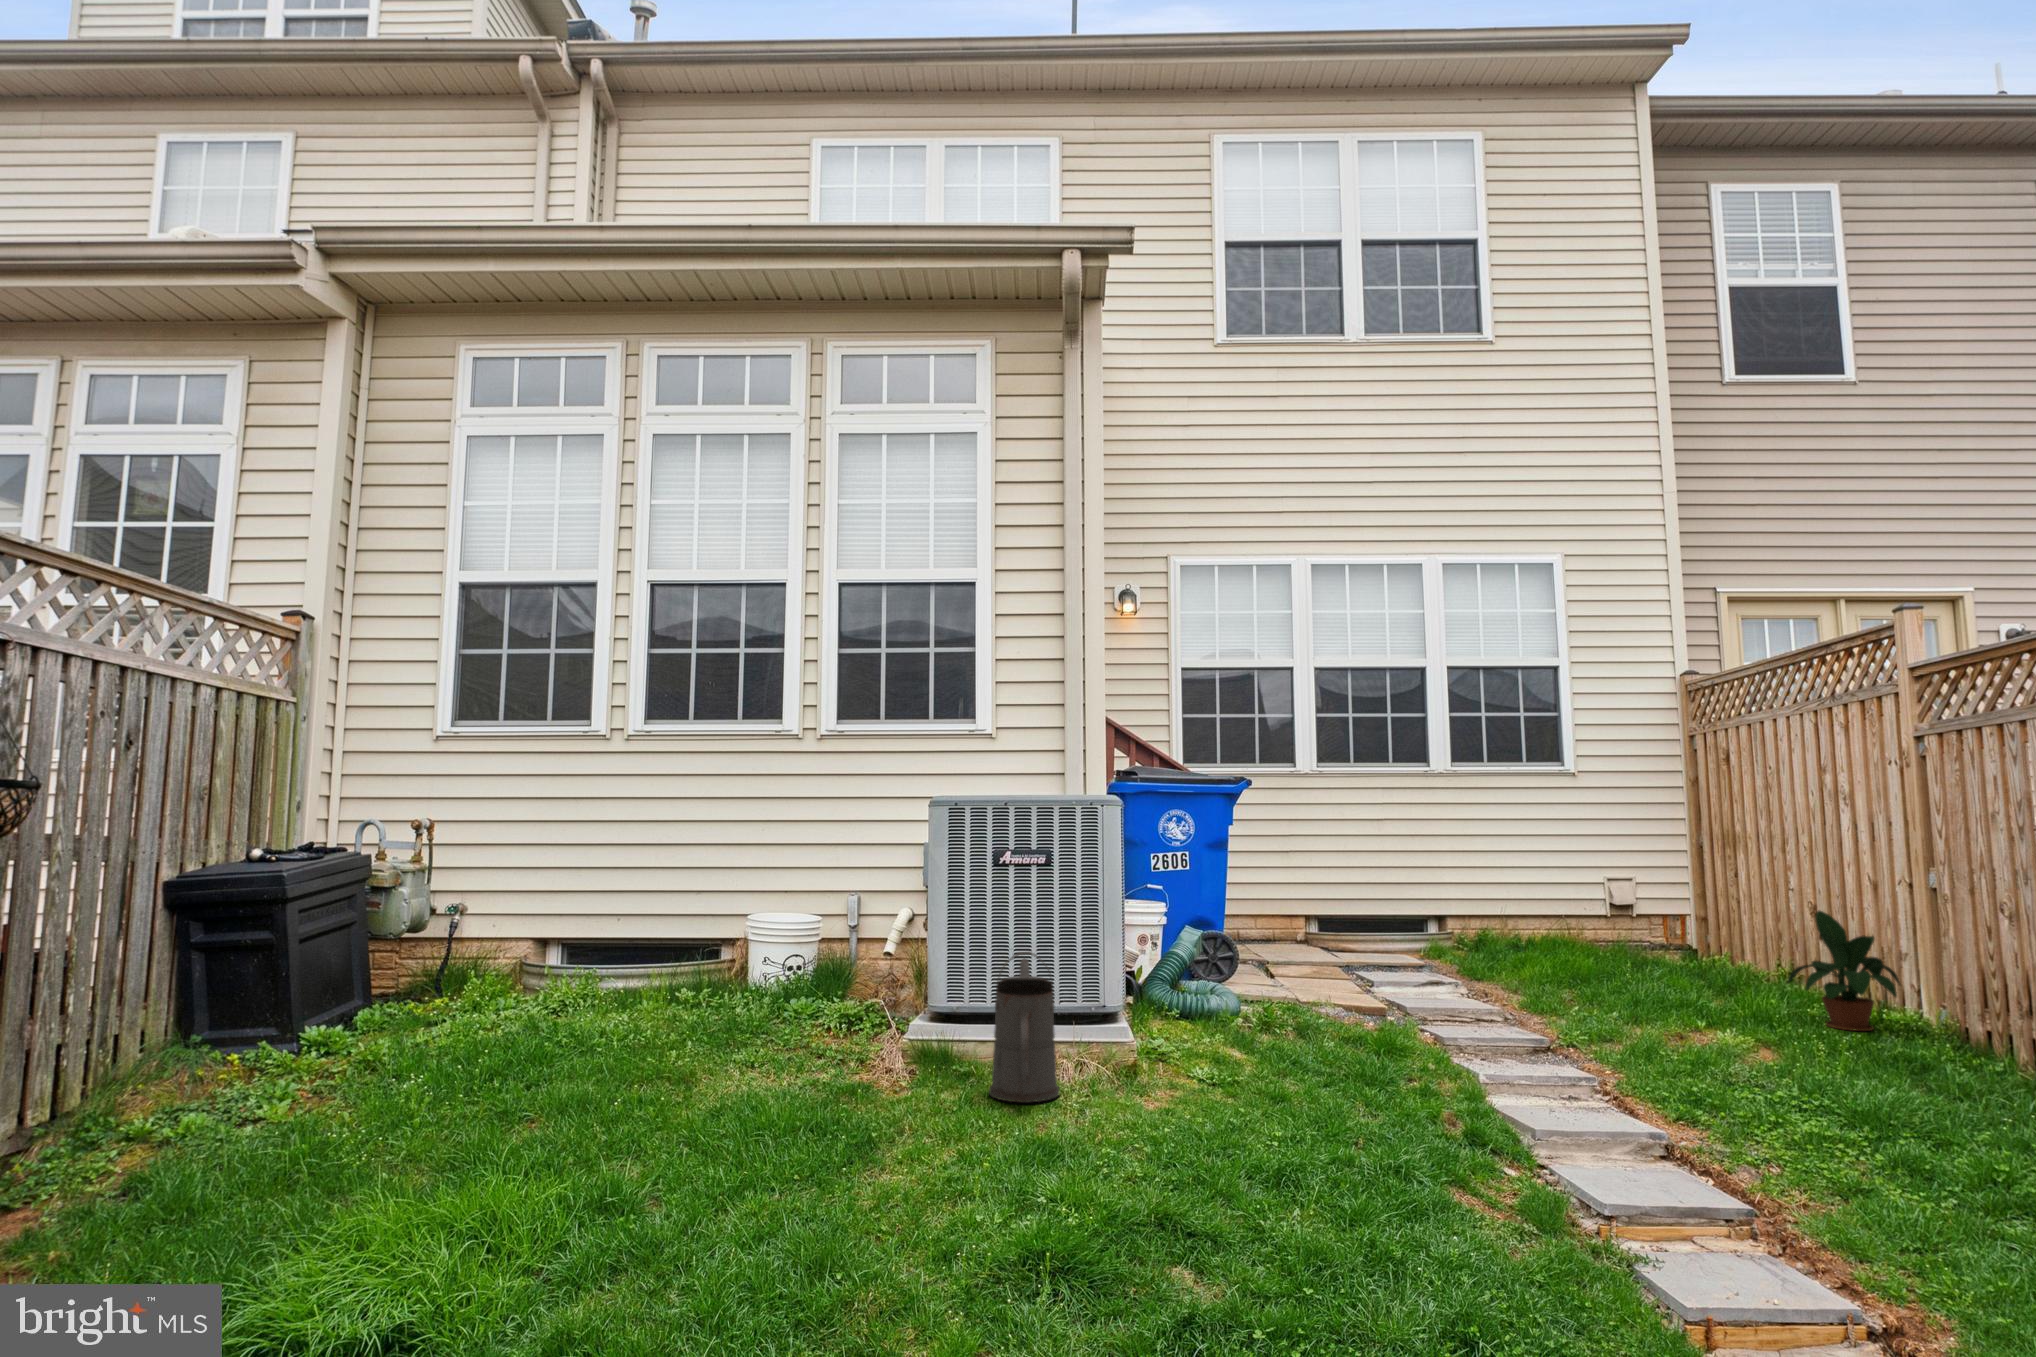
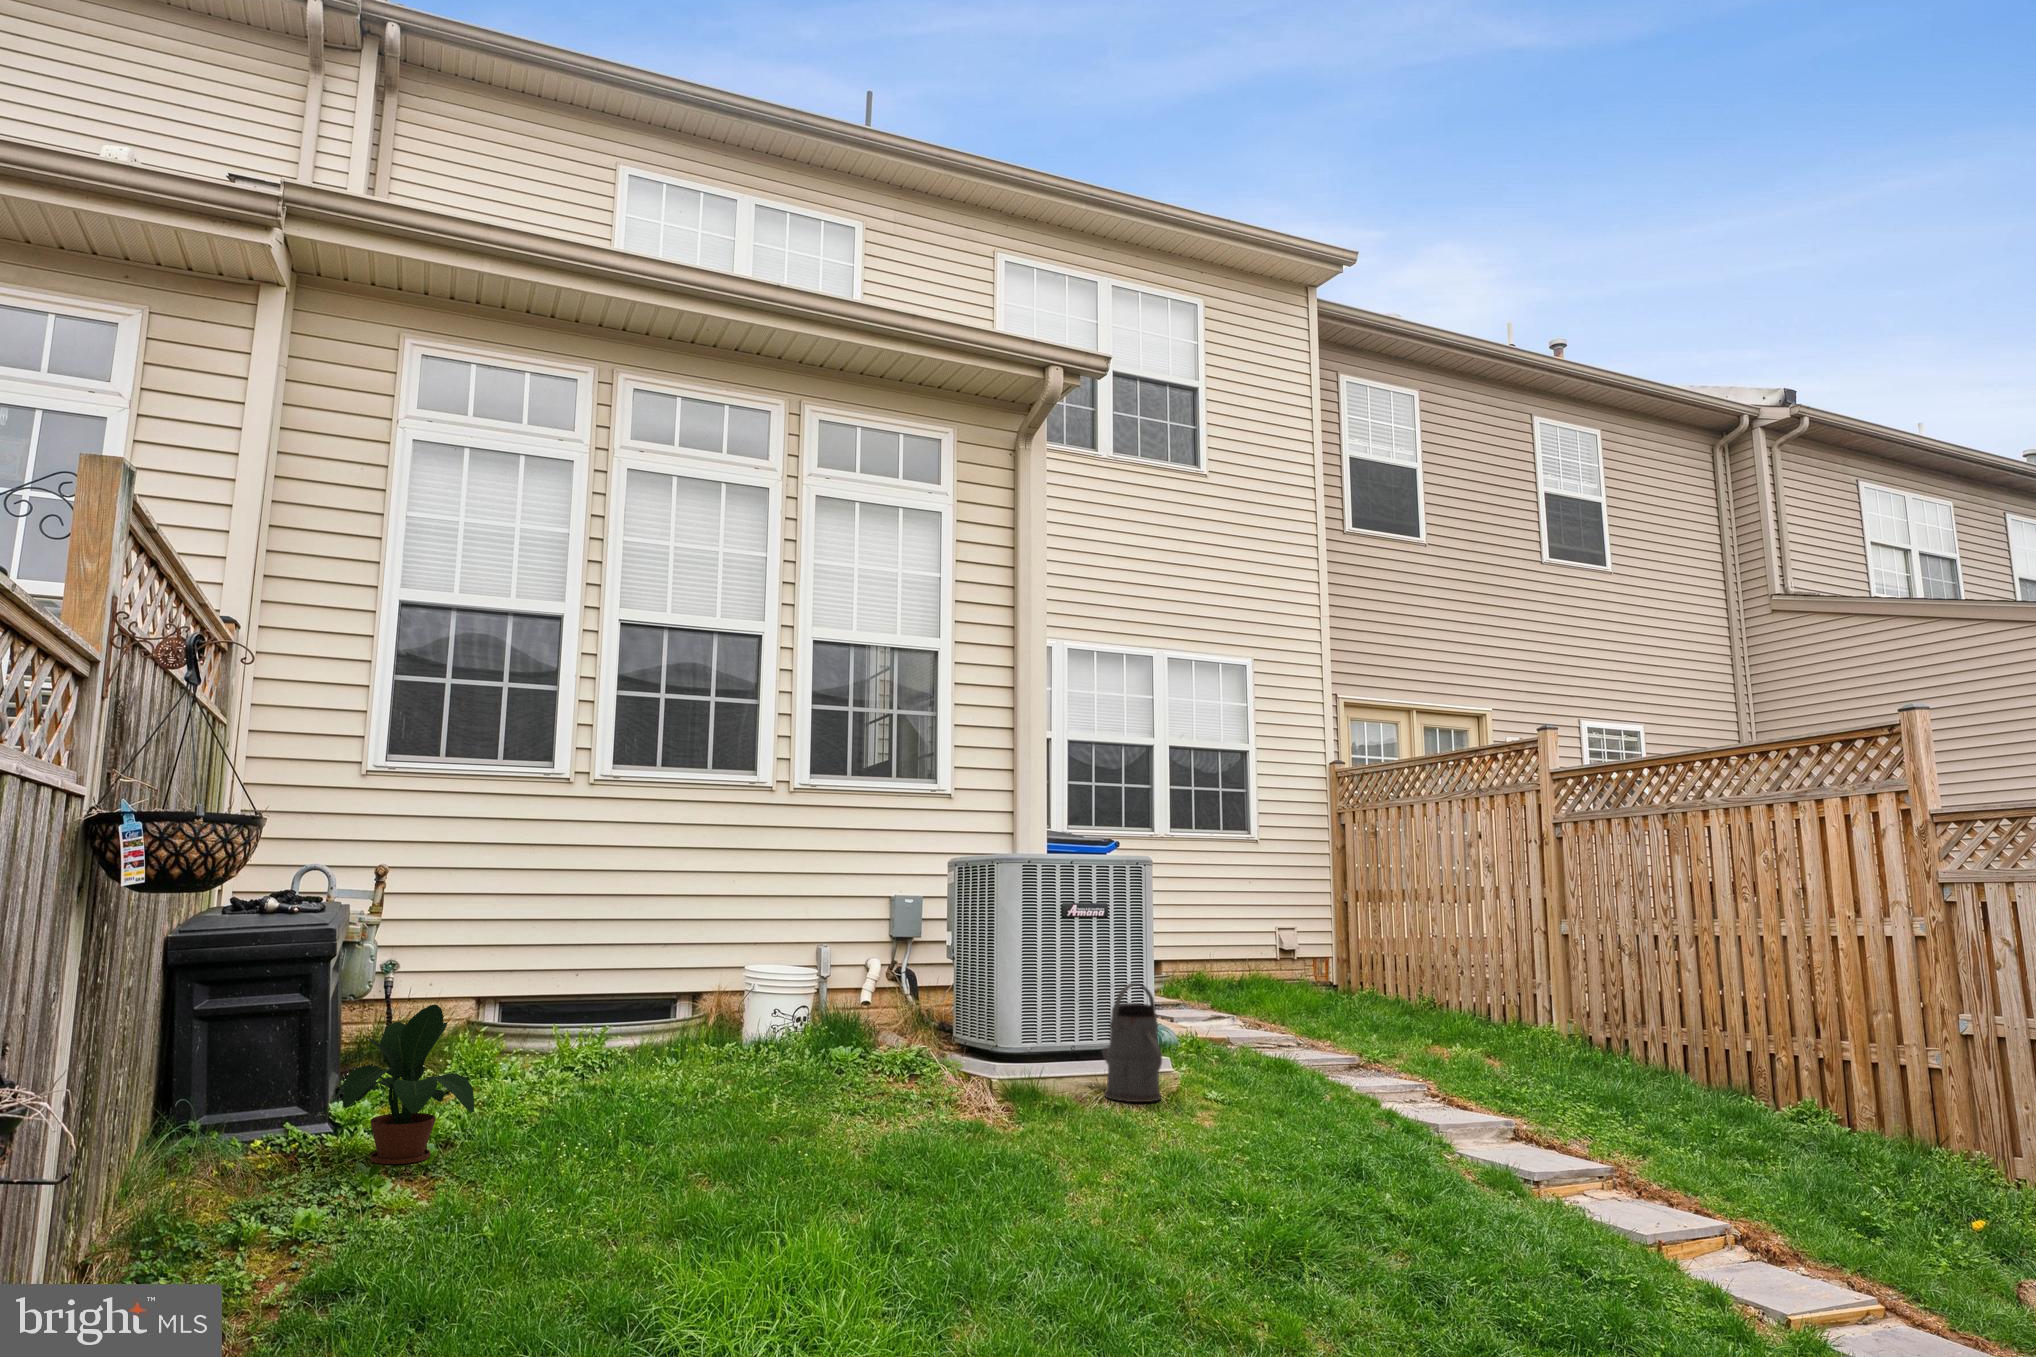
potted plant: present [1788,911,1900,1031] -> present [333,1005,474,1164]

